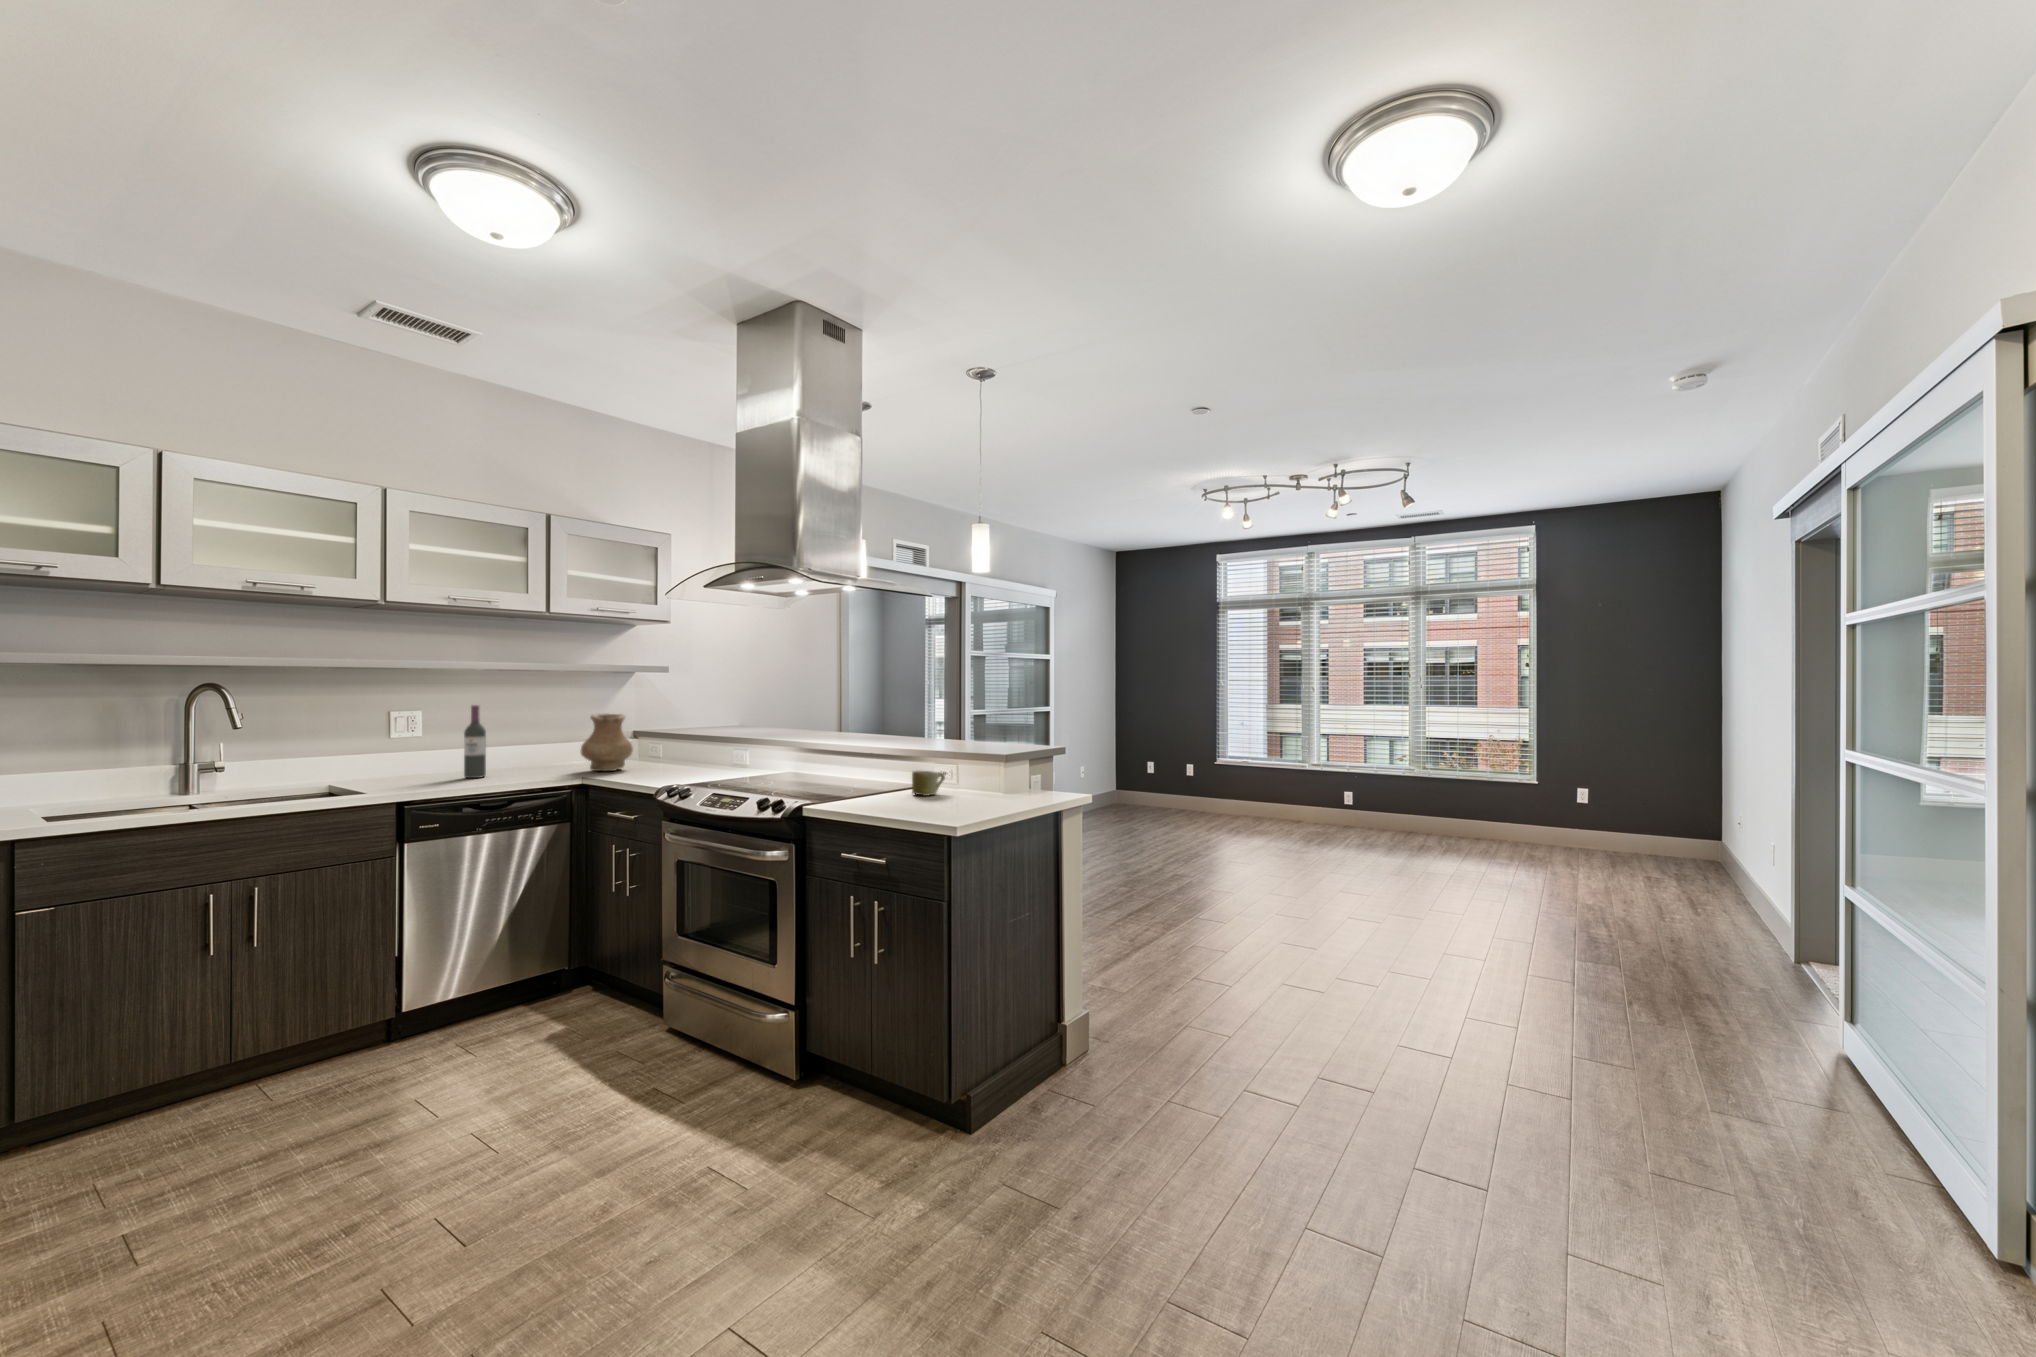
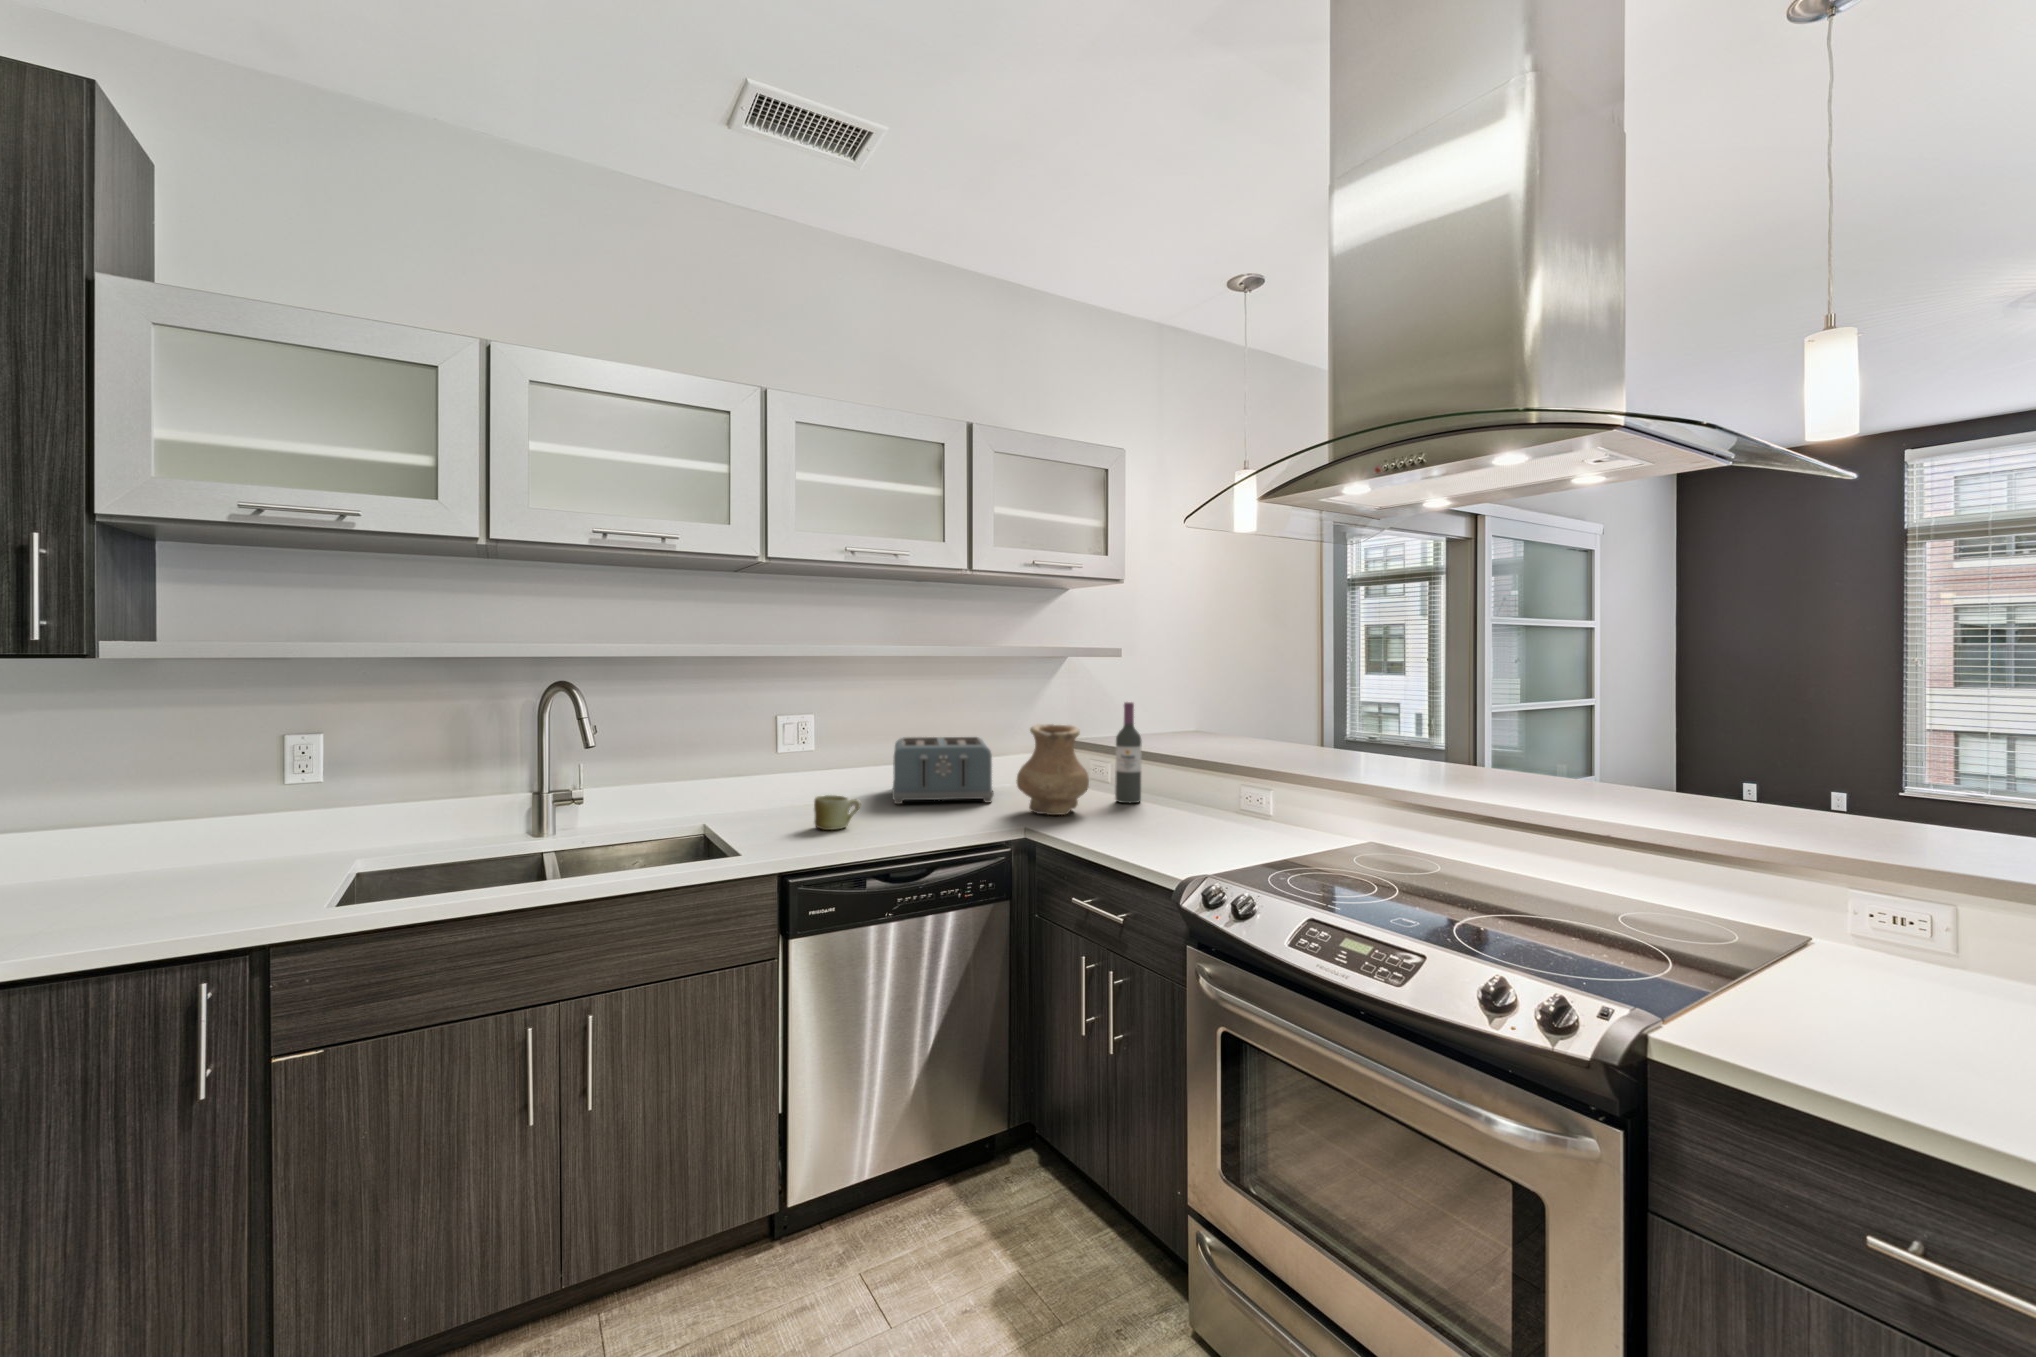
wine bottle: present [464,705,486,778] -> present [1115,702,1142,803]
toaster: none [488,728,567,772] -> present [892,737,994,804]
mug: present [912,771,945,796] -> present [814,795,861,830]

